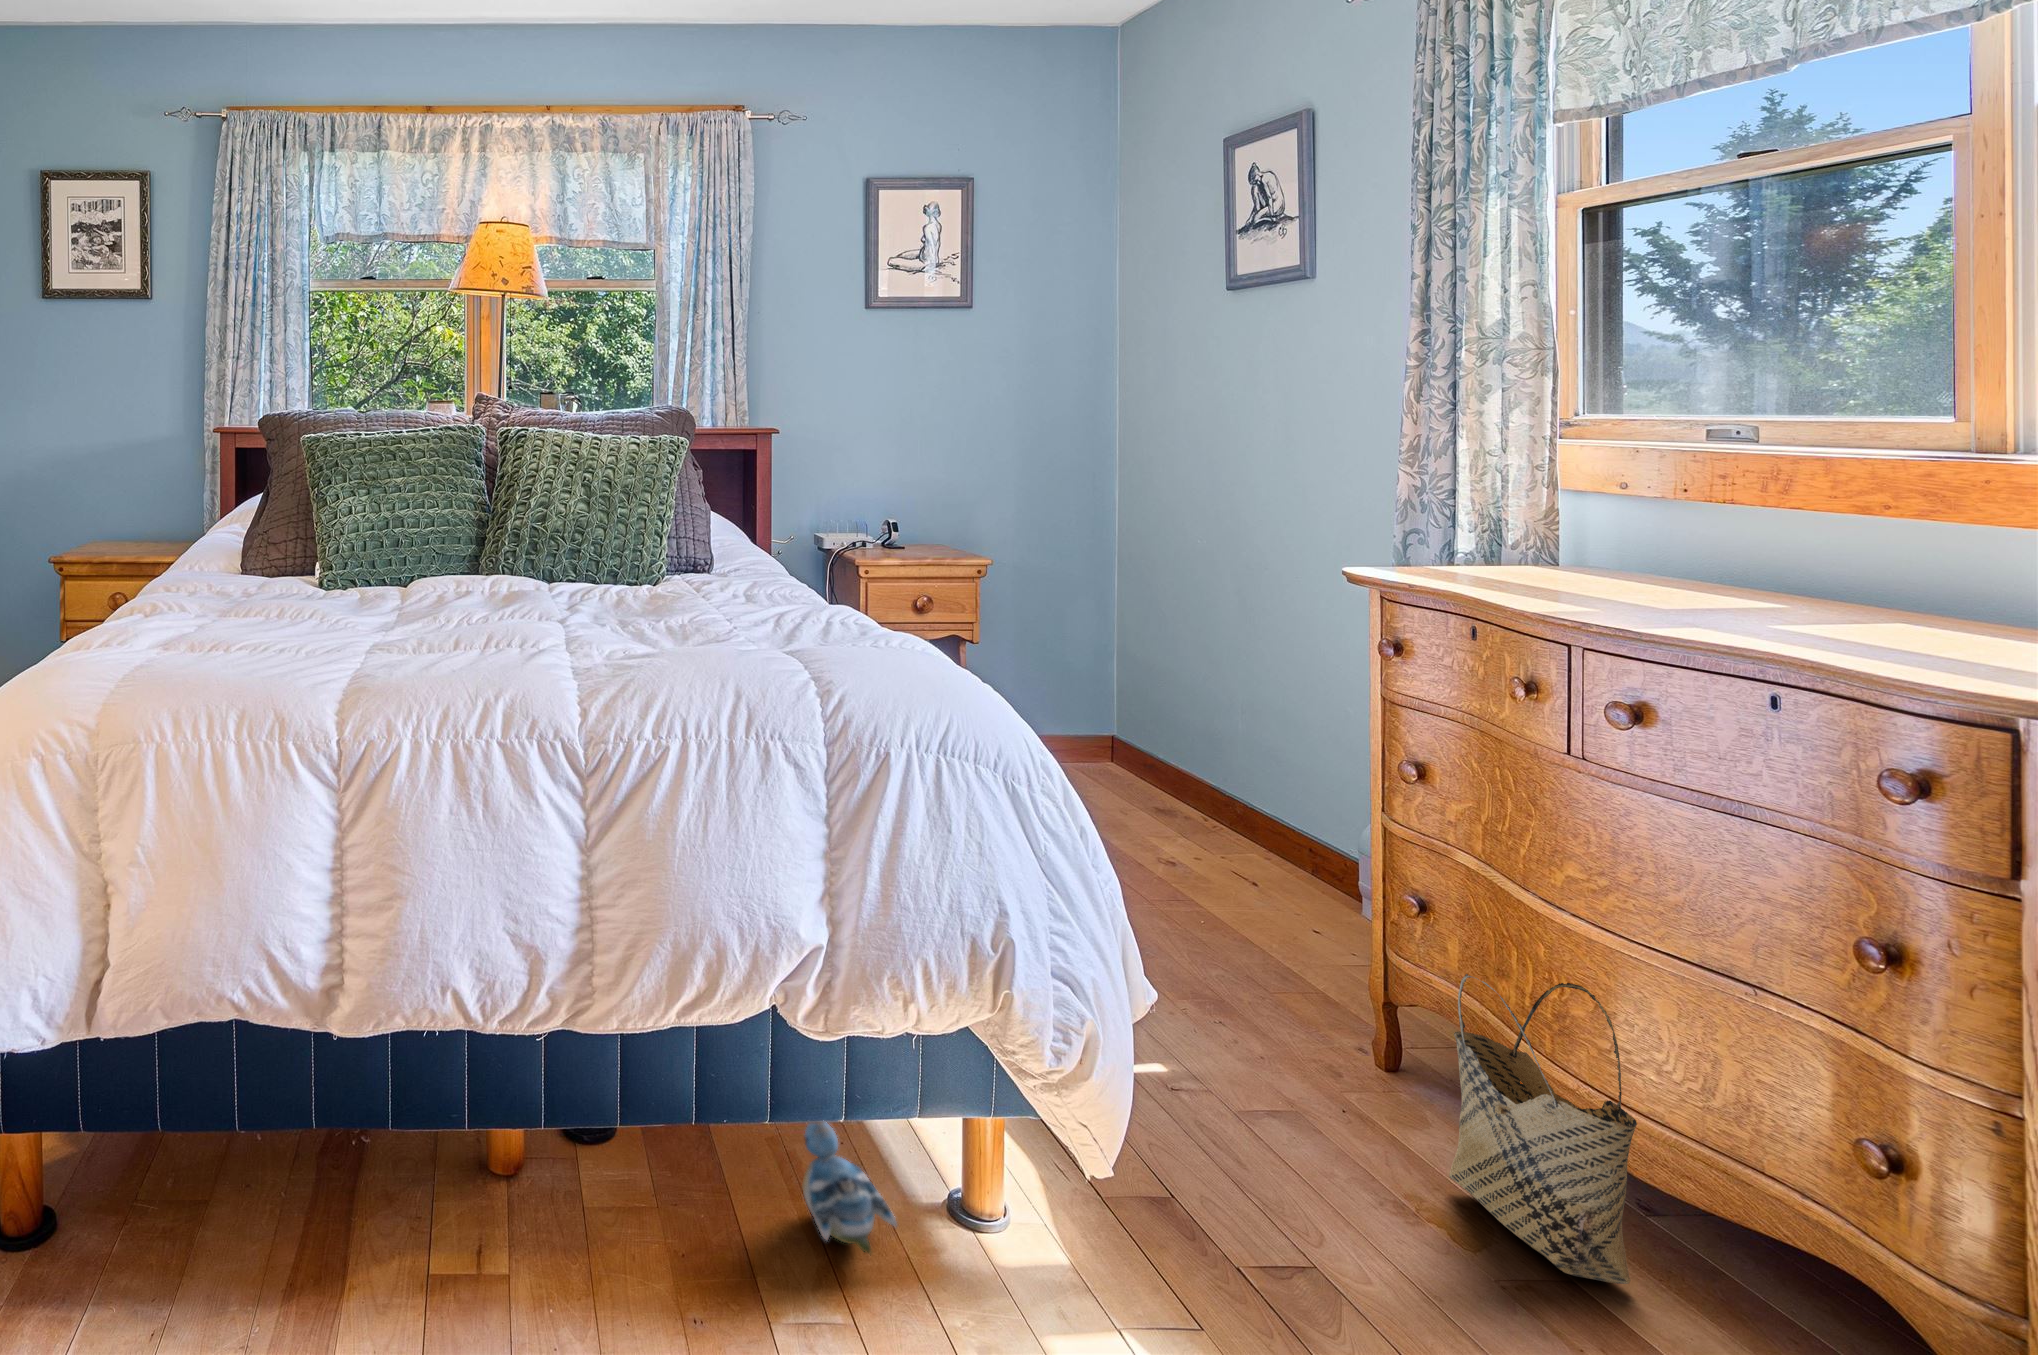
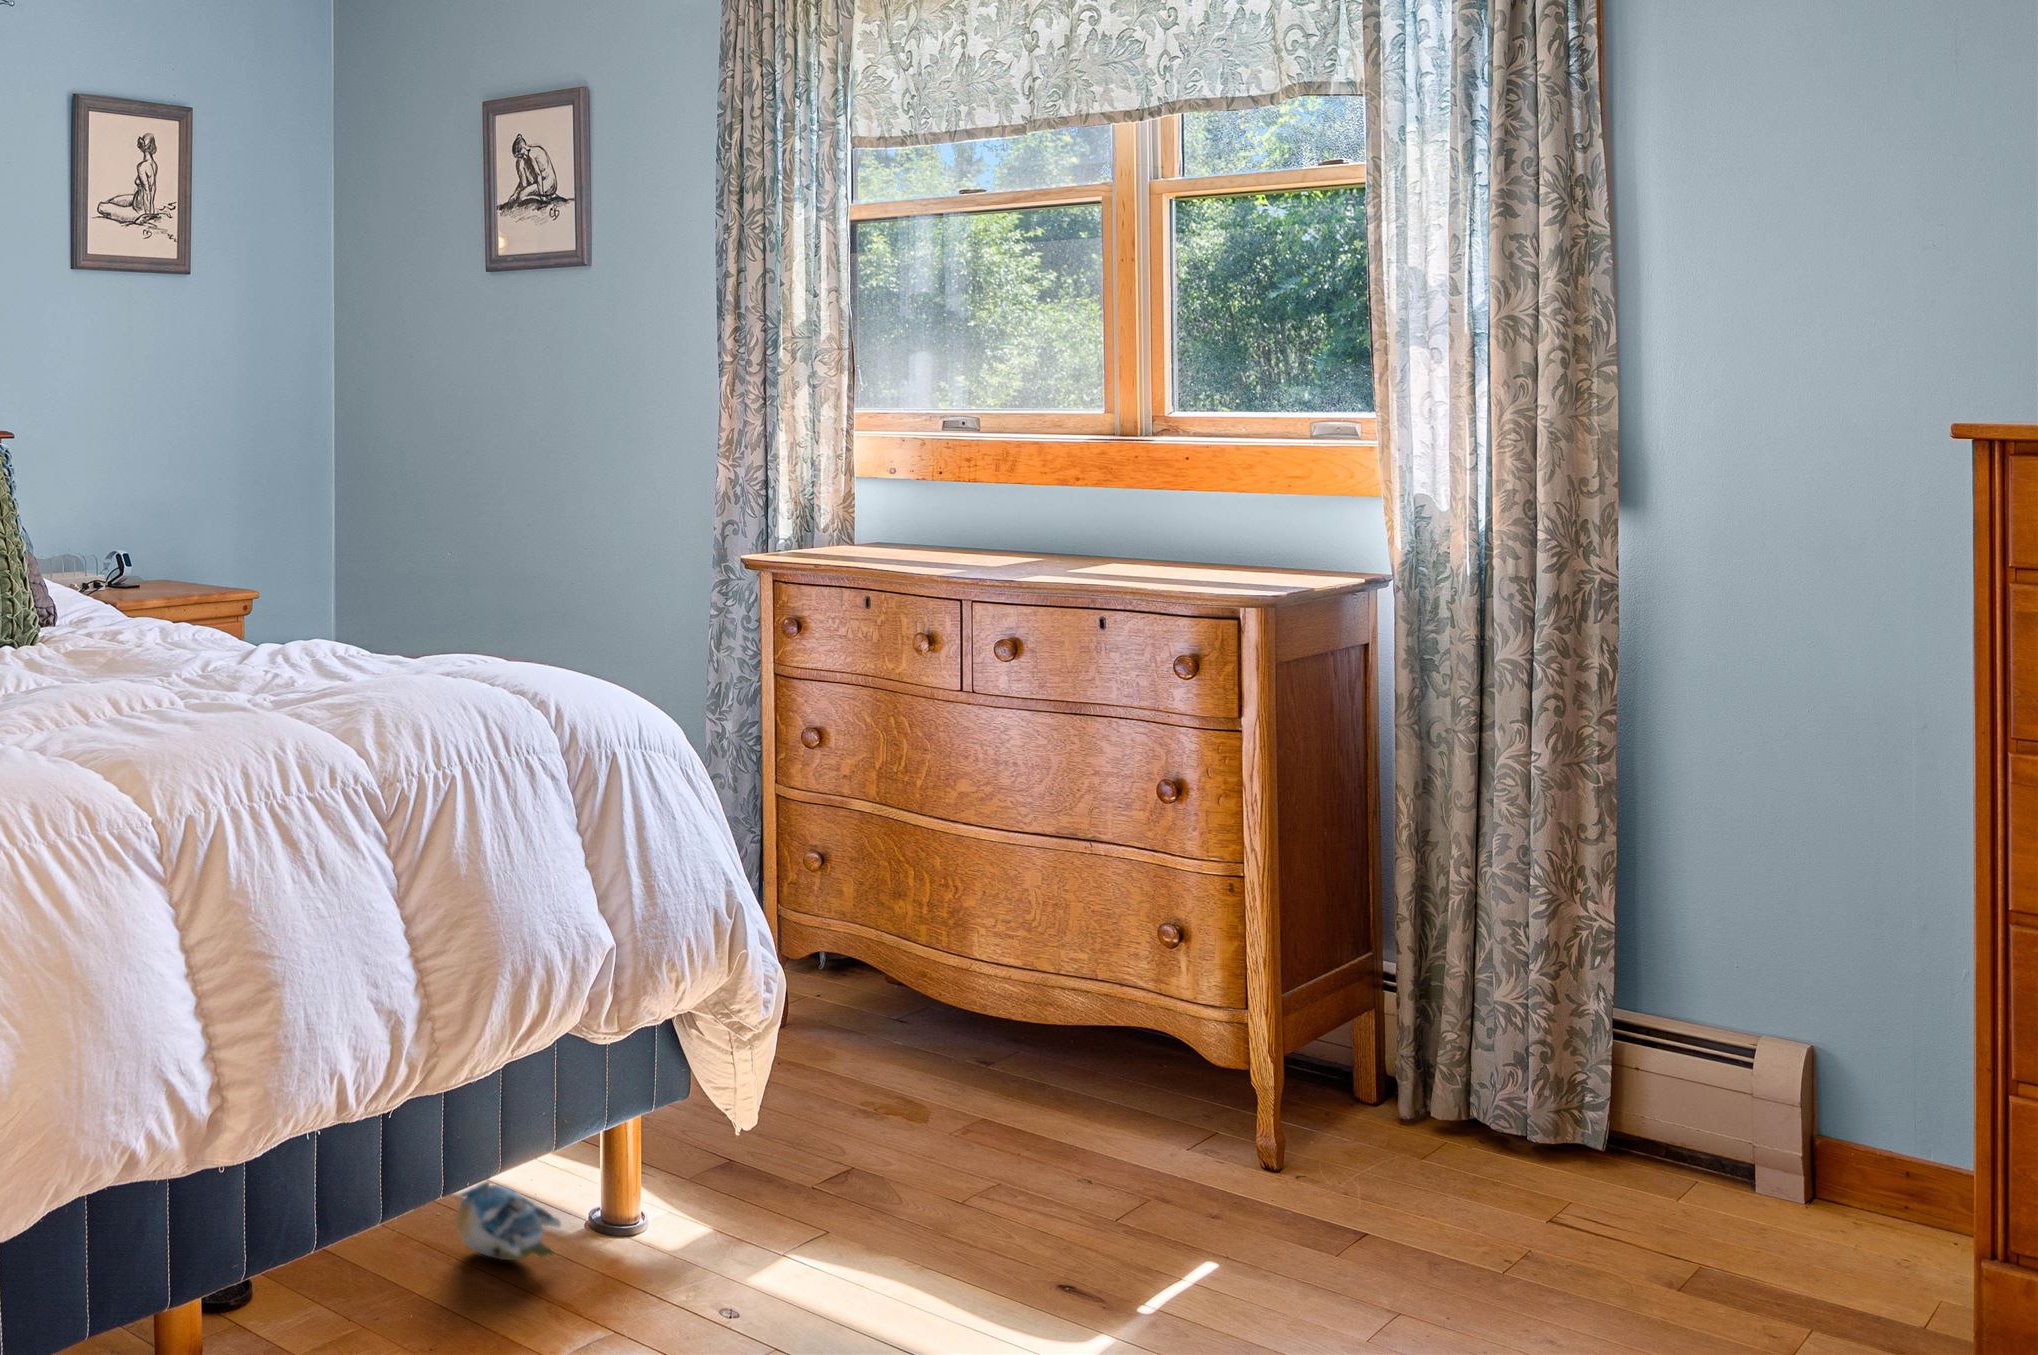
woven basket: present [1449,974,1637,1284] -> none [844,884,983,1105]

